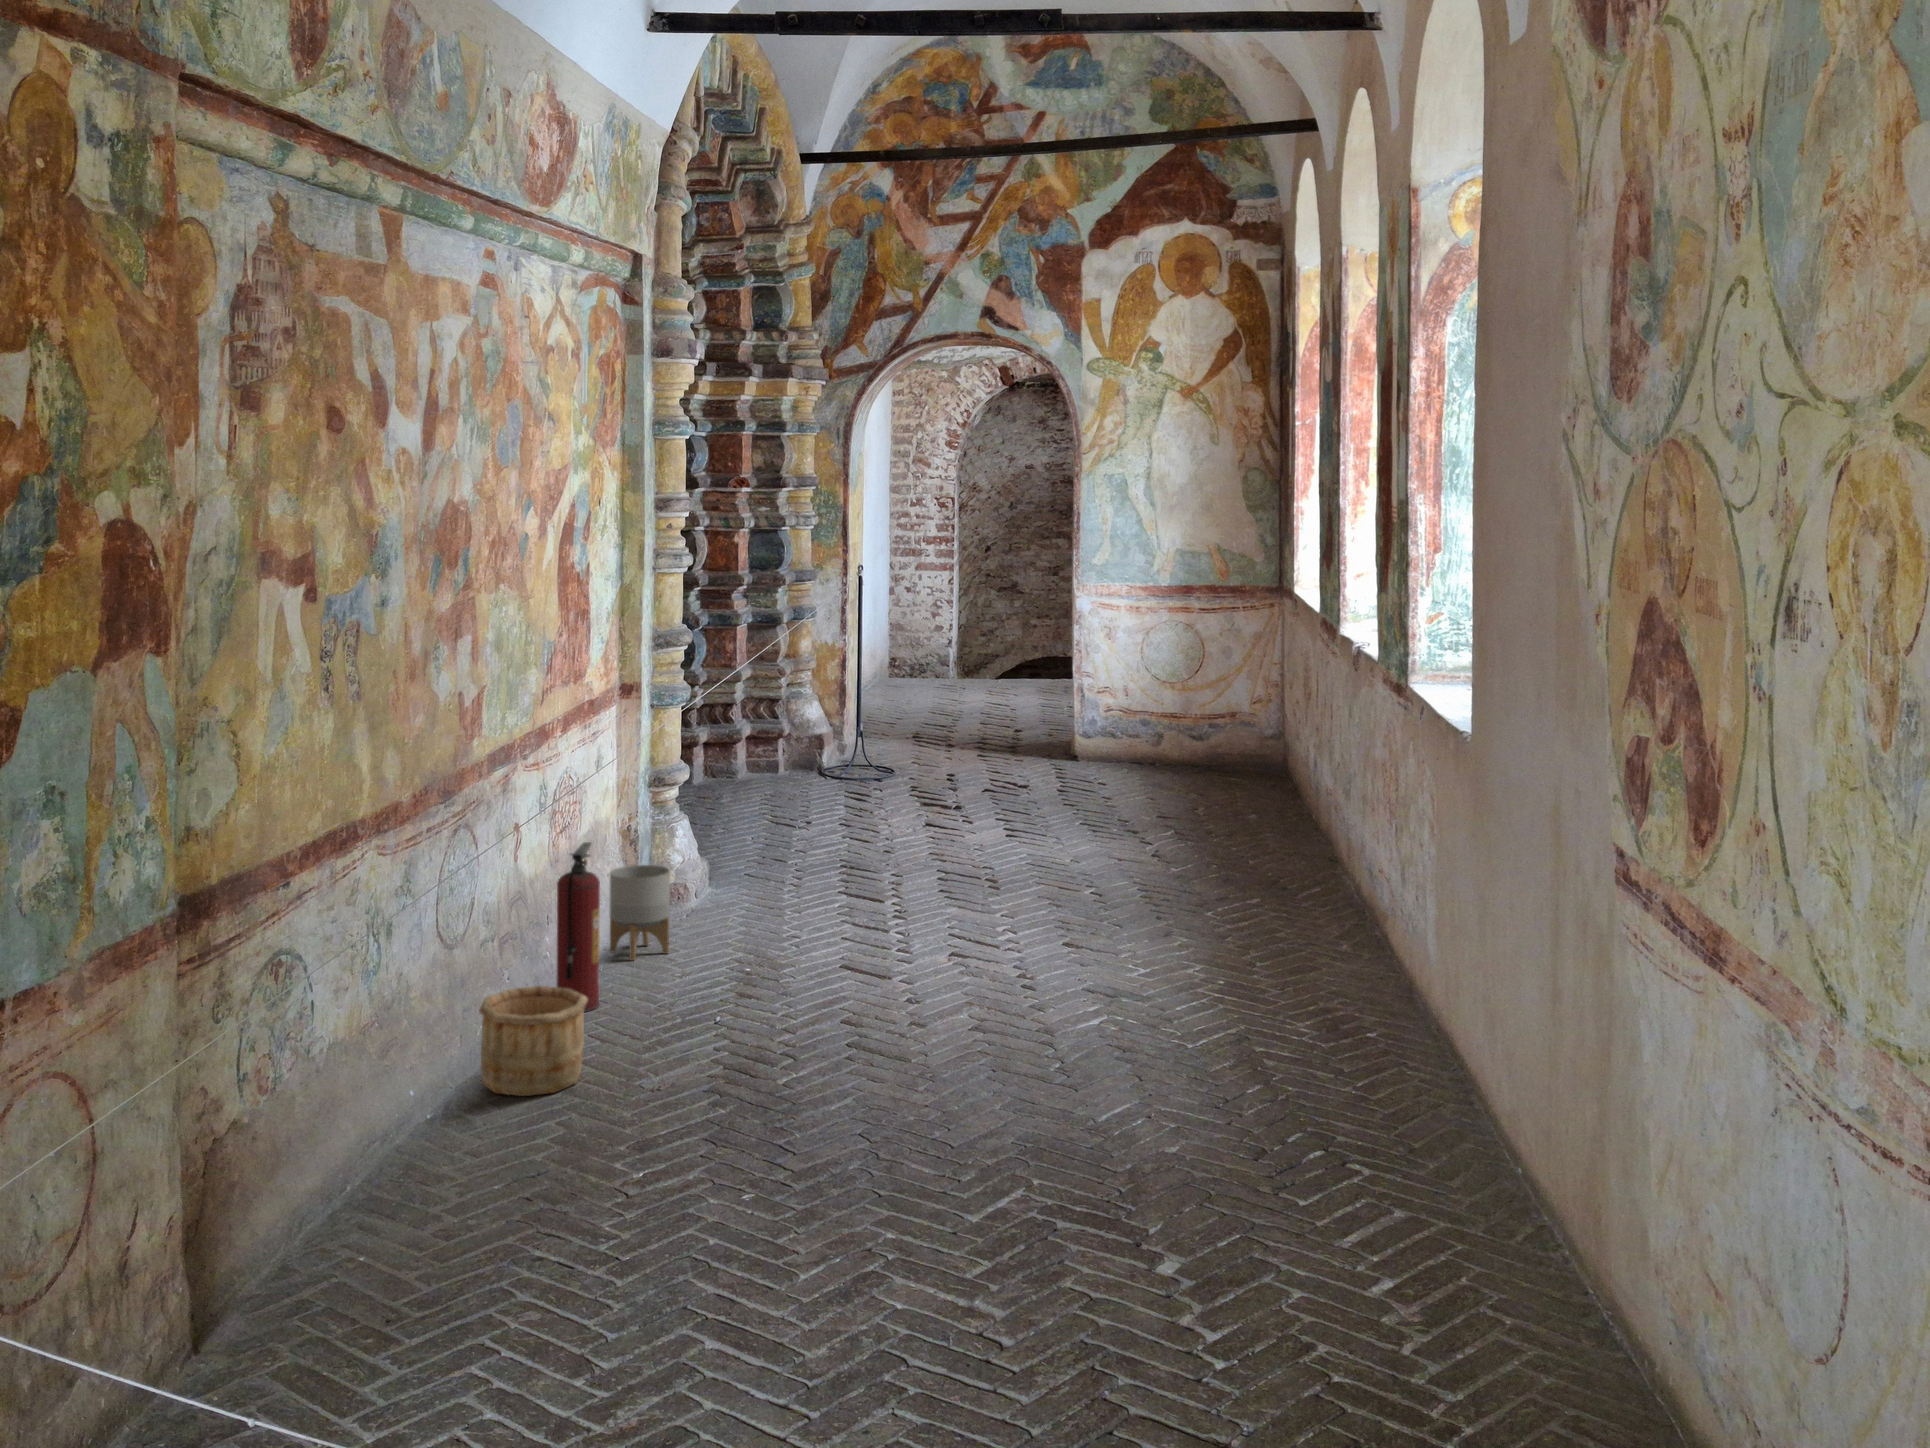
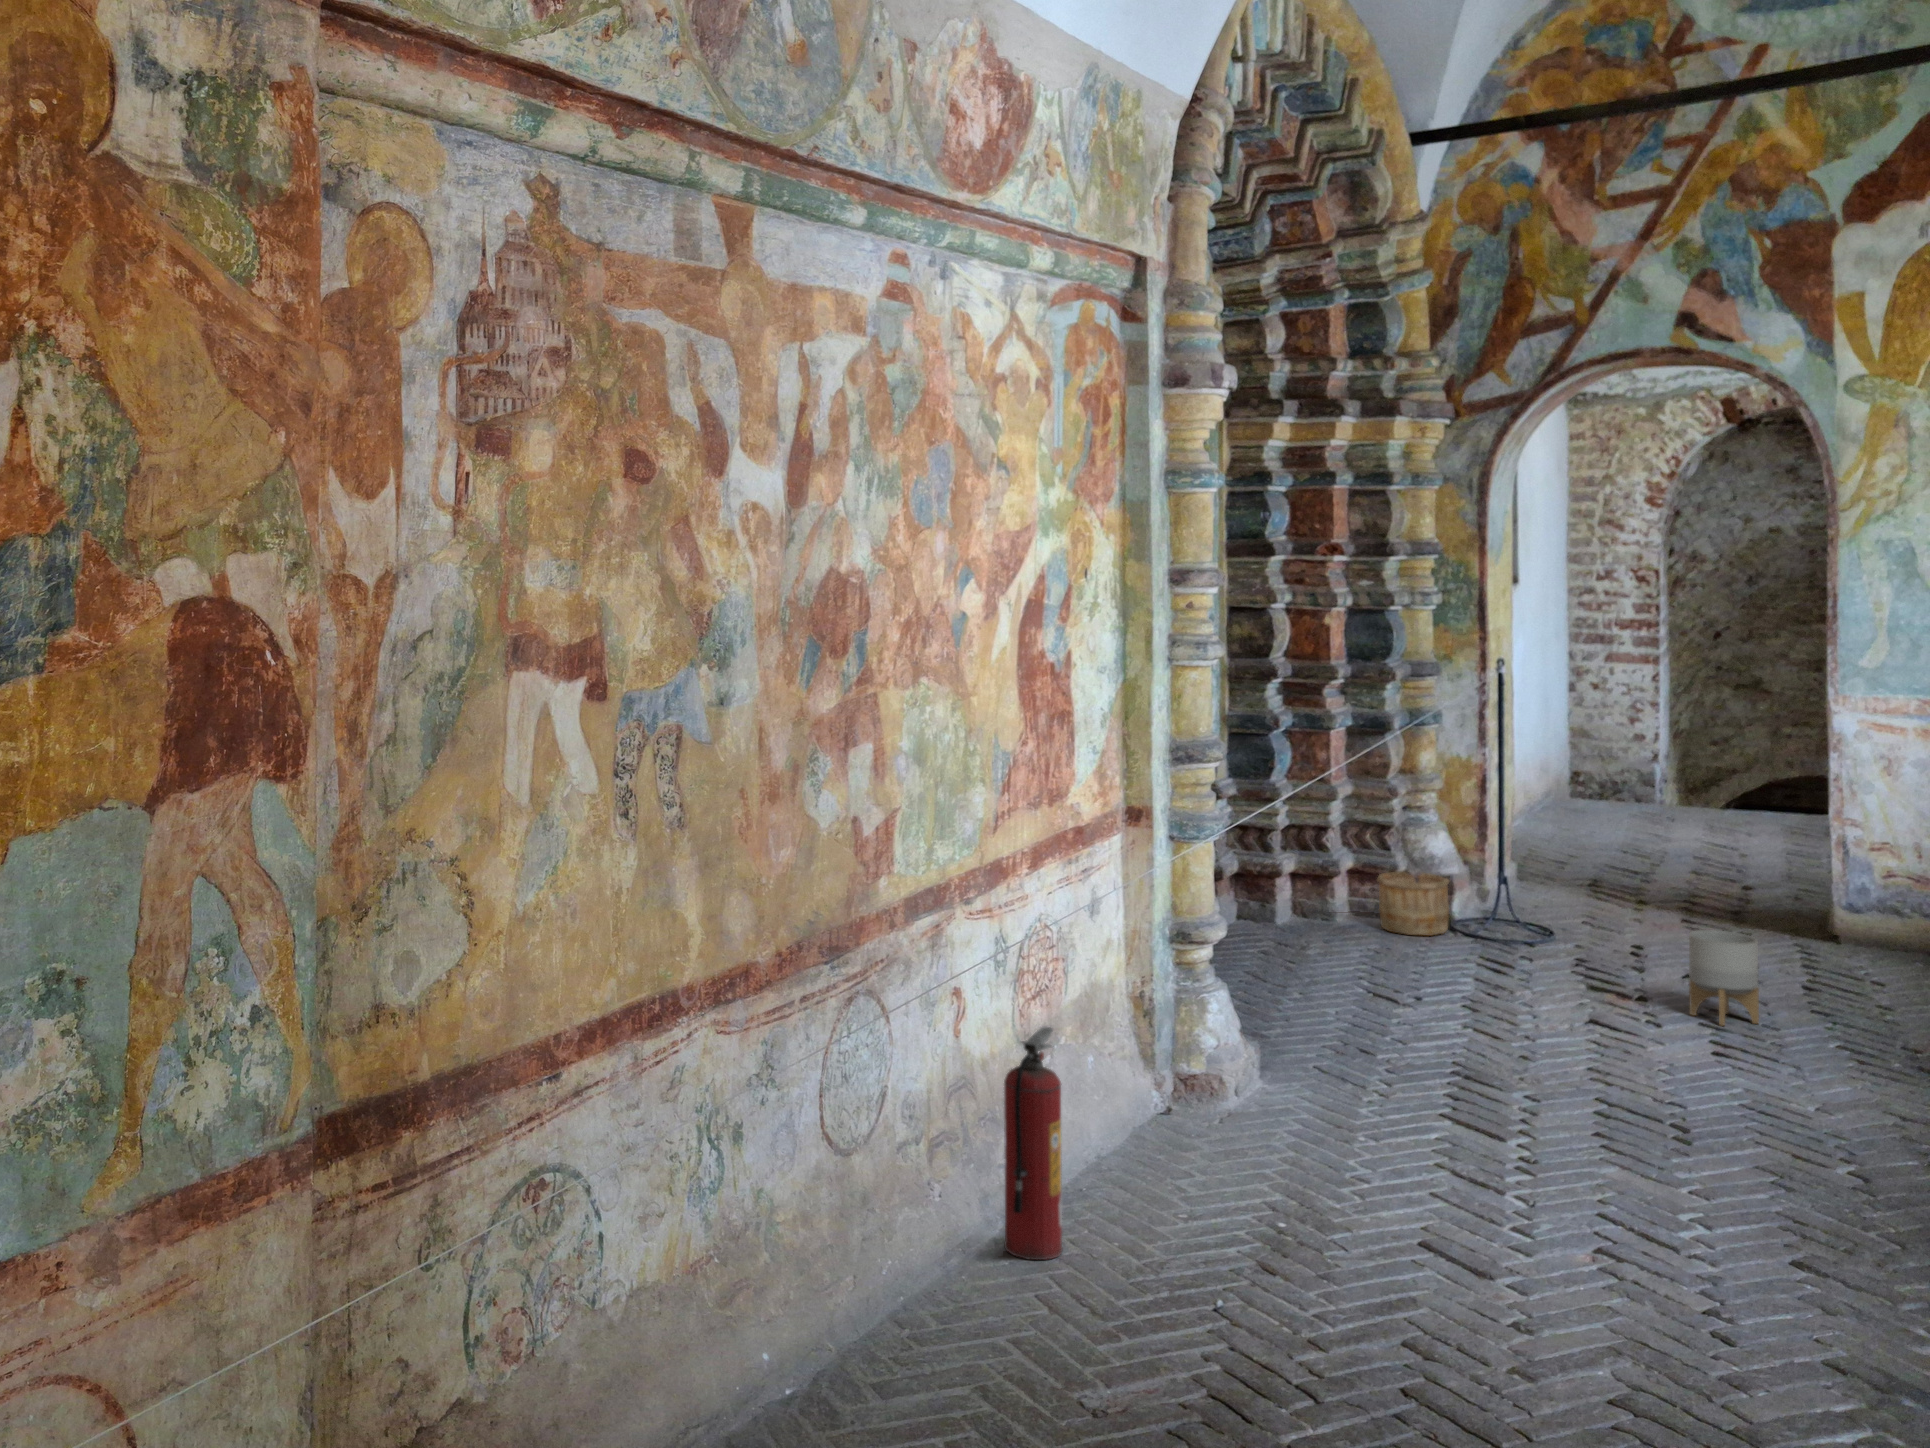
planter: present [609,865,670,961] -> present [1689,930,1759,1026]
wooden bucket: present [479,986,588,1096] -> present [1377,871,1449,936]

